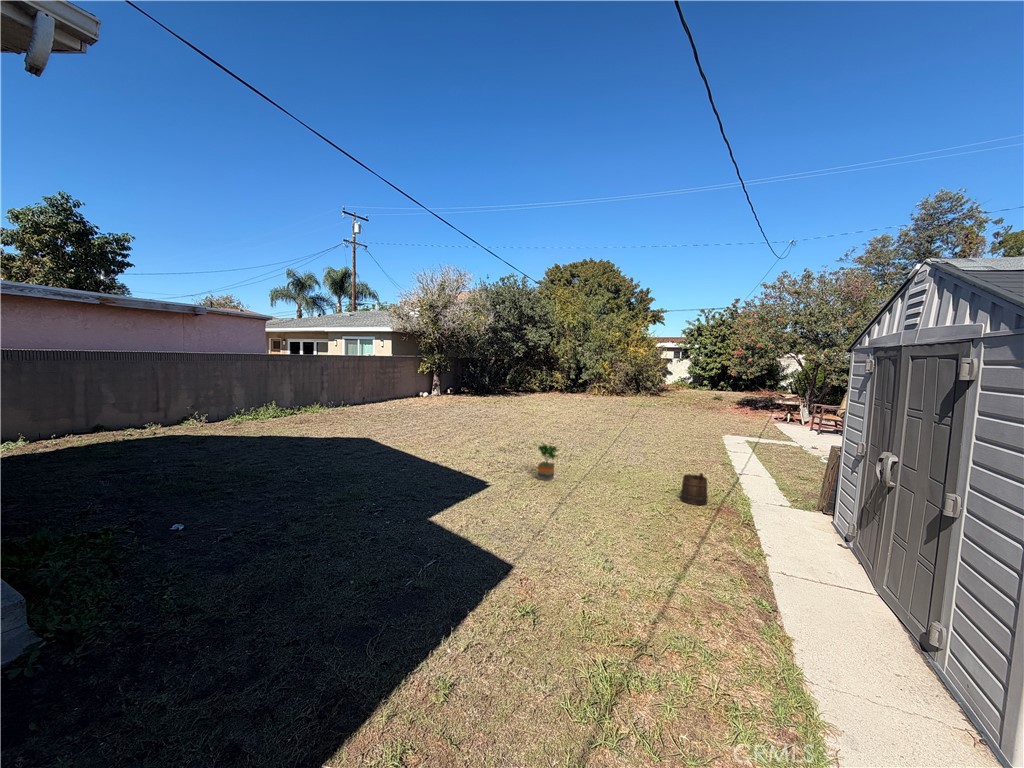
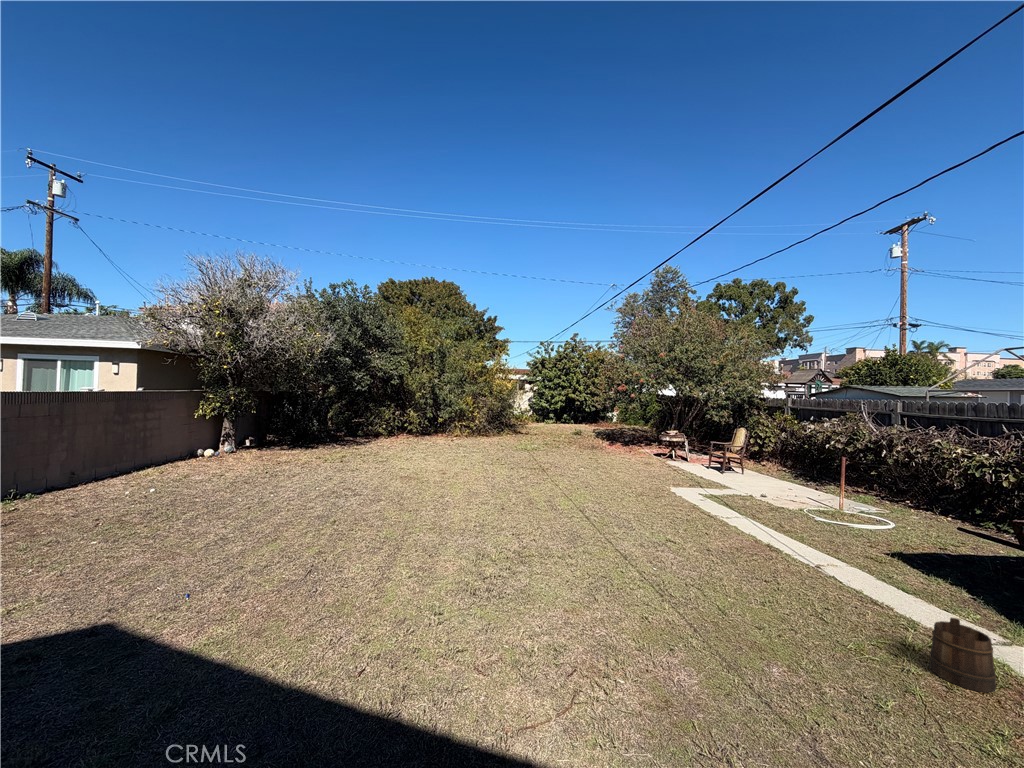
potted tree: present [538,445,559,481] -> none [663,601,724,693]

